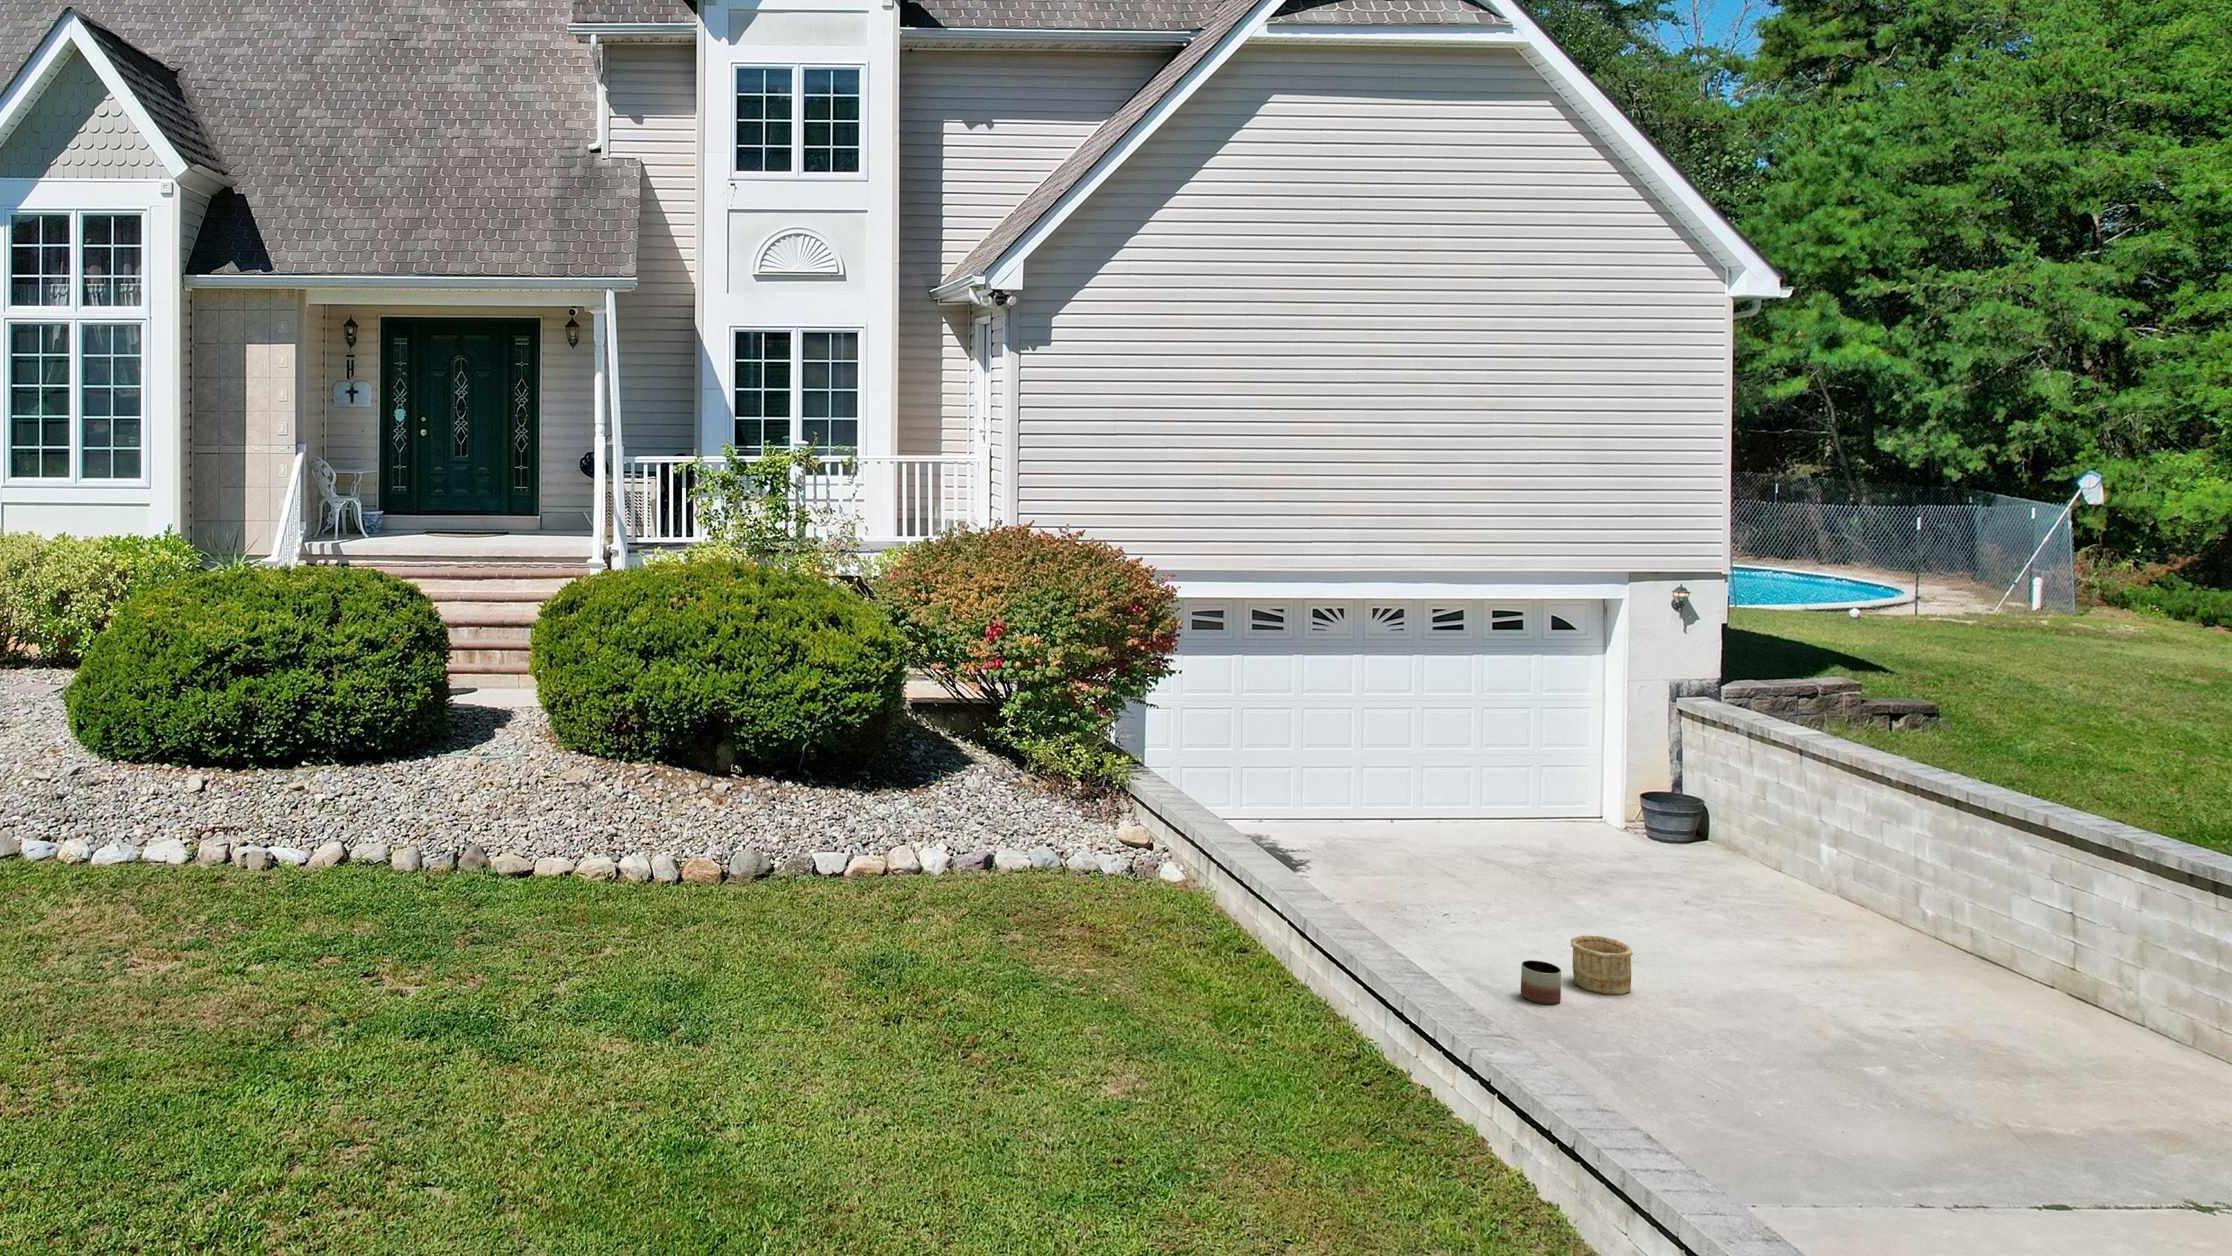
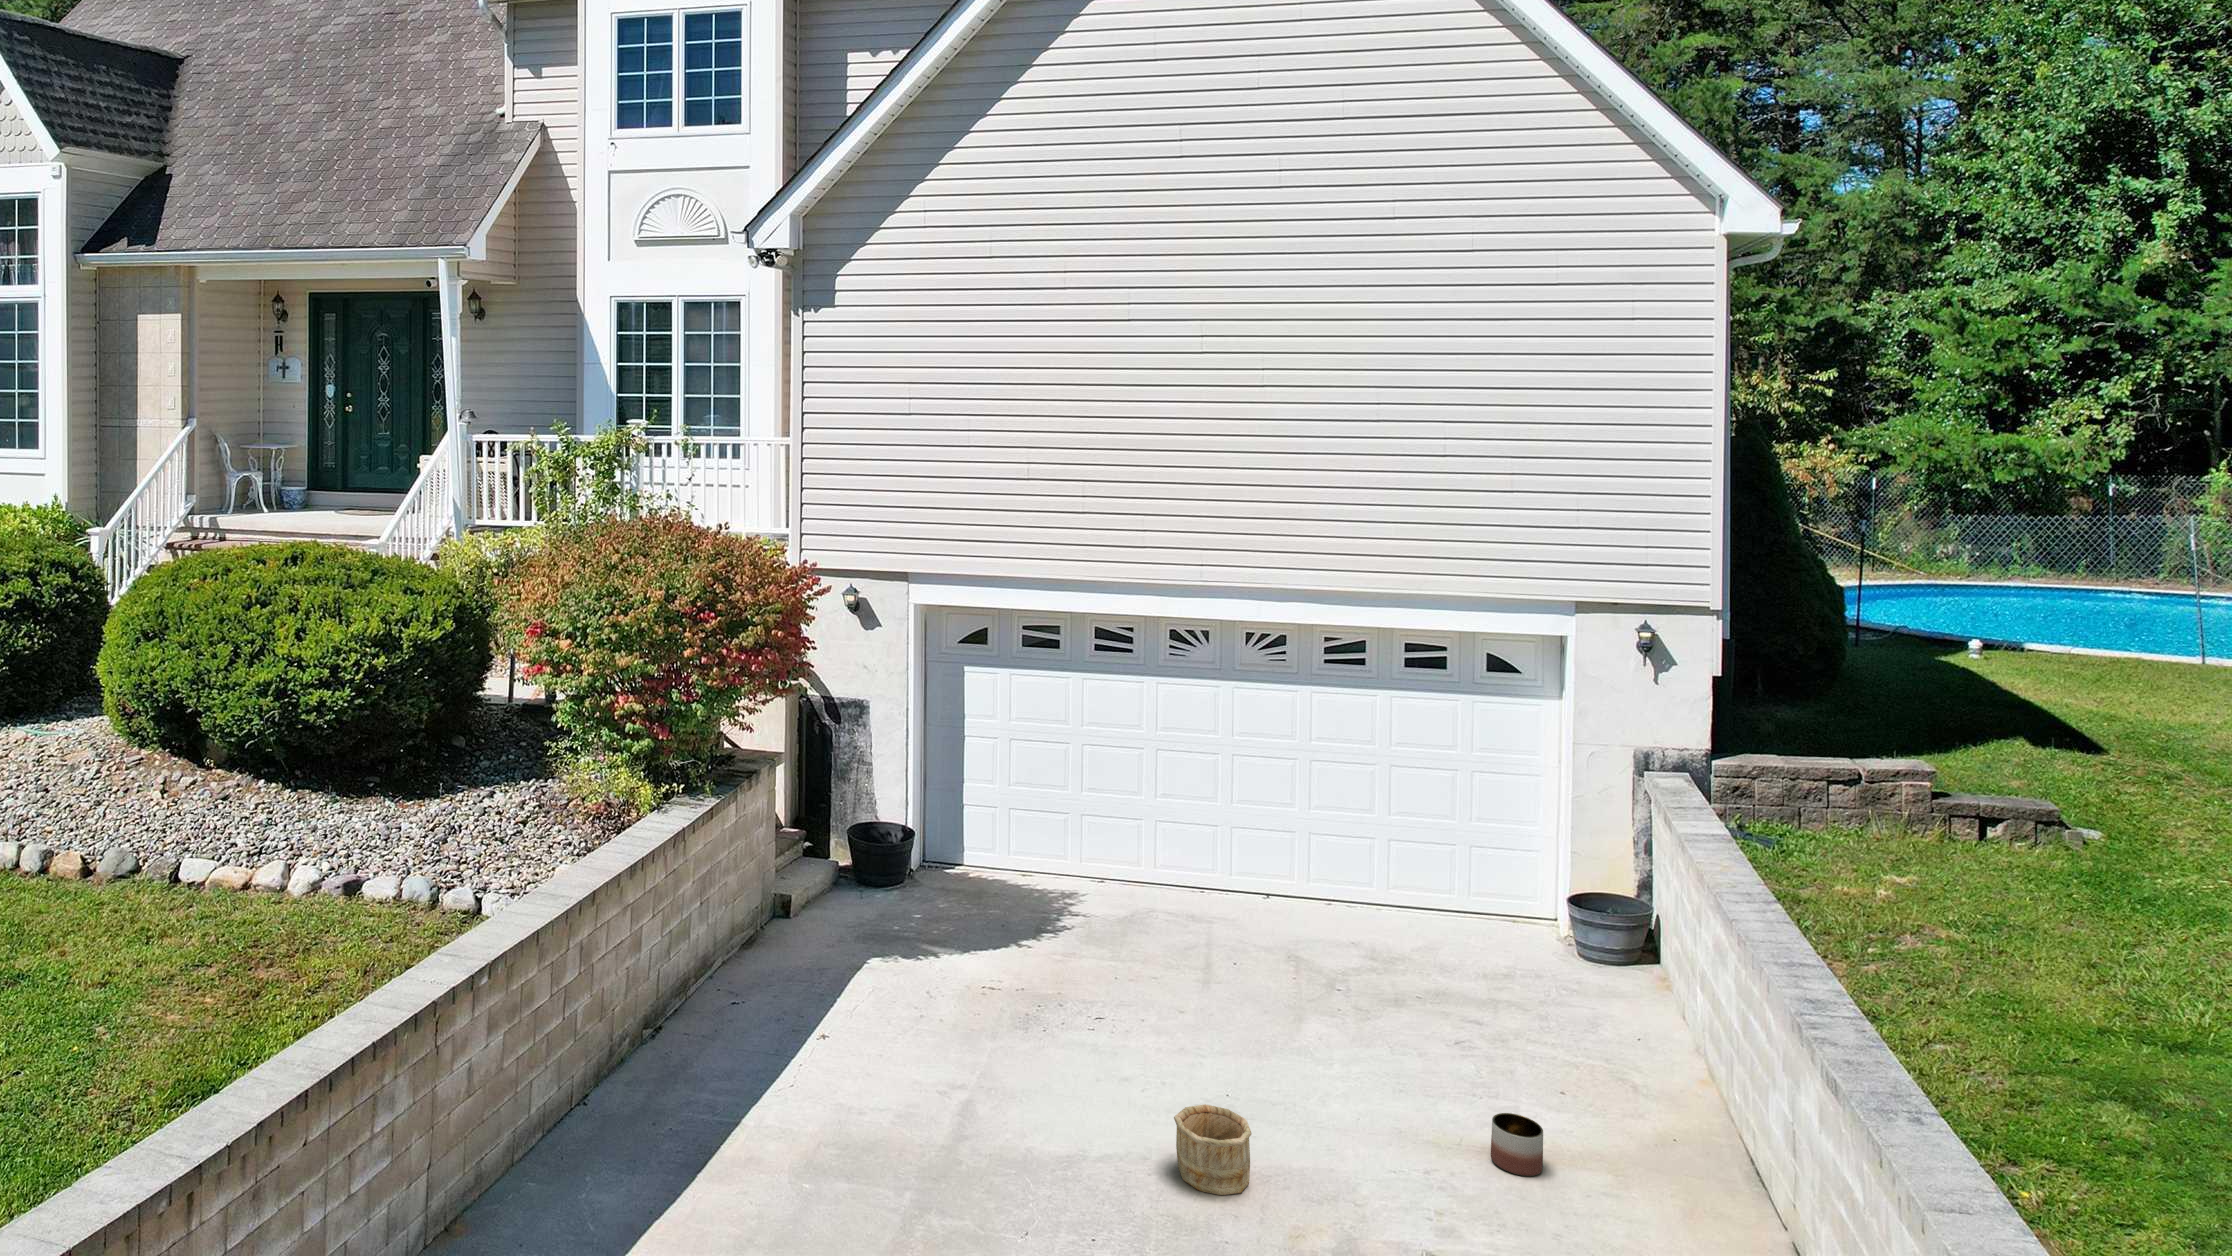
planter: present [1521,960,1561,1004] -> present [1491,1113,1543,1176]

